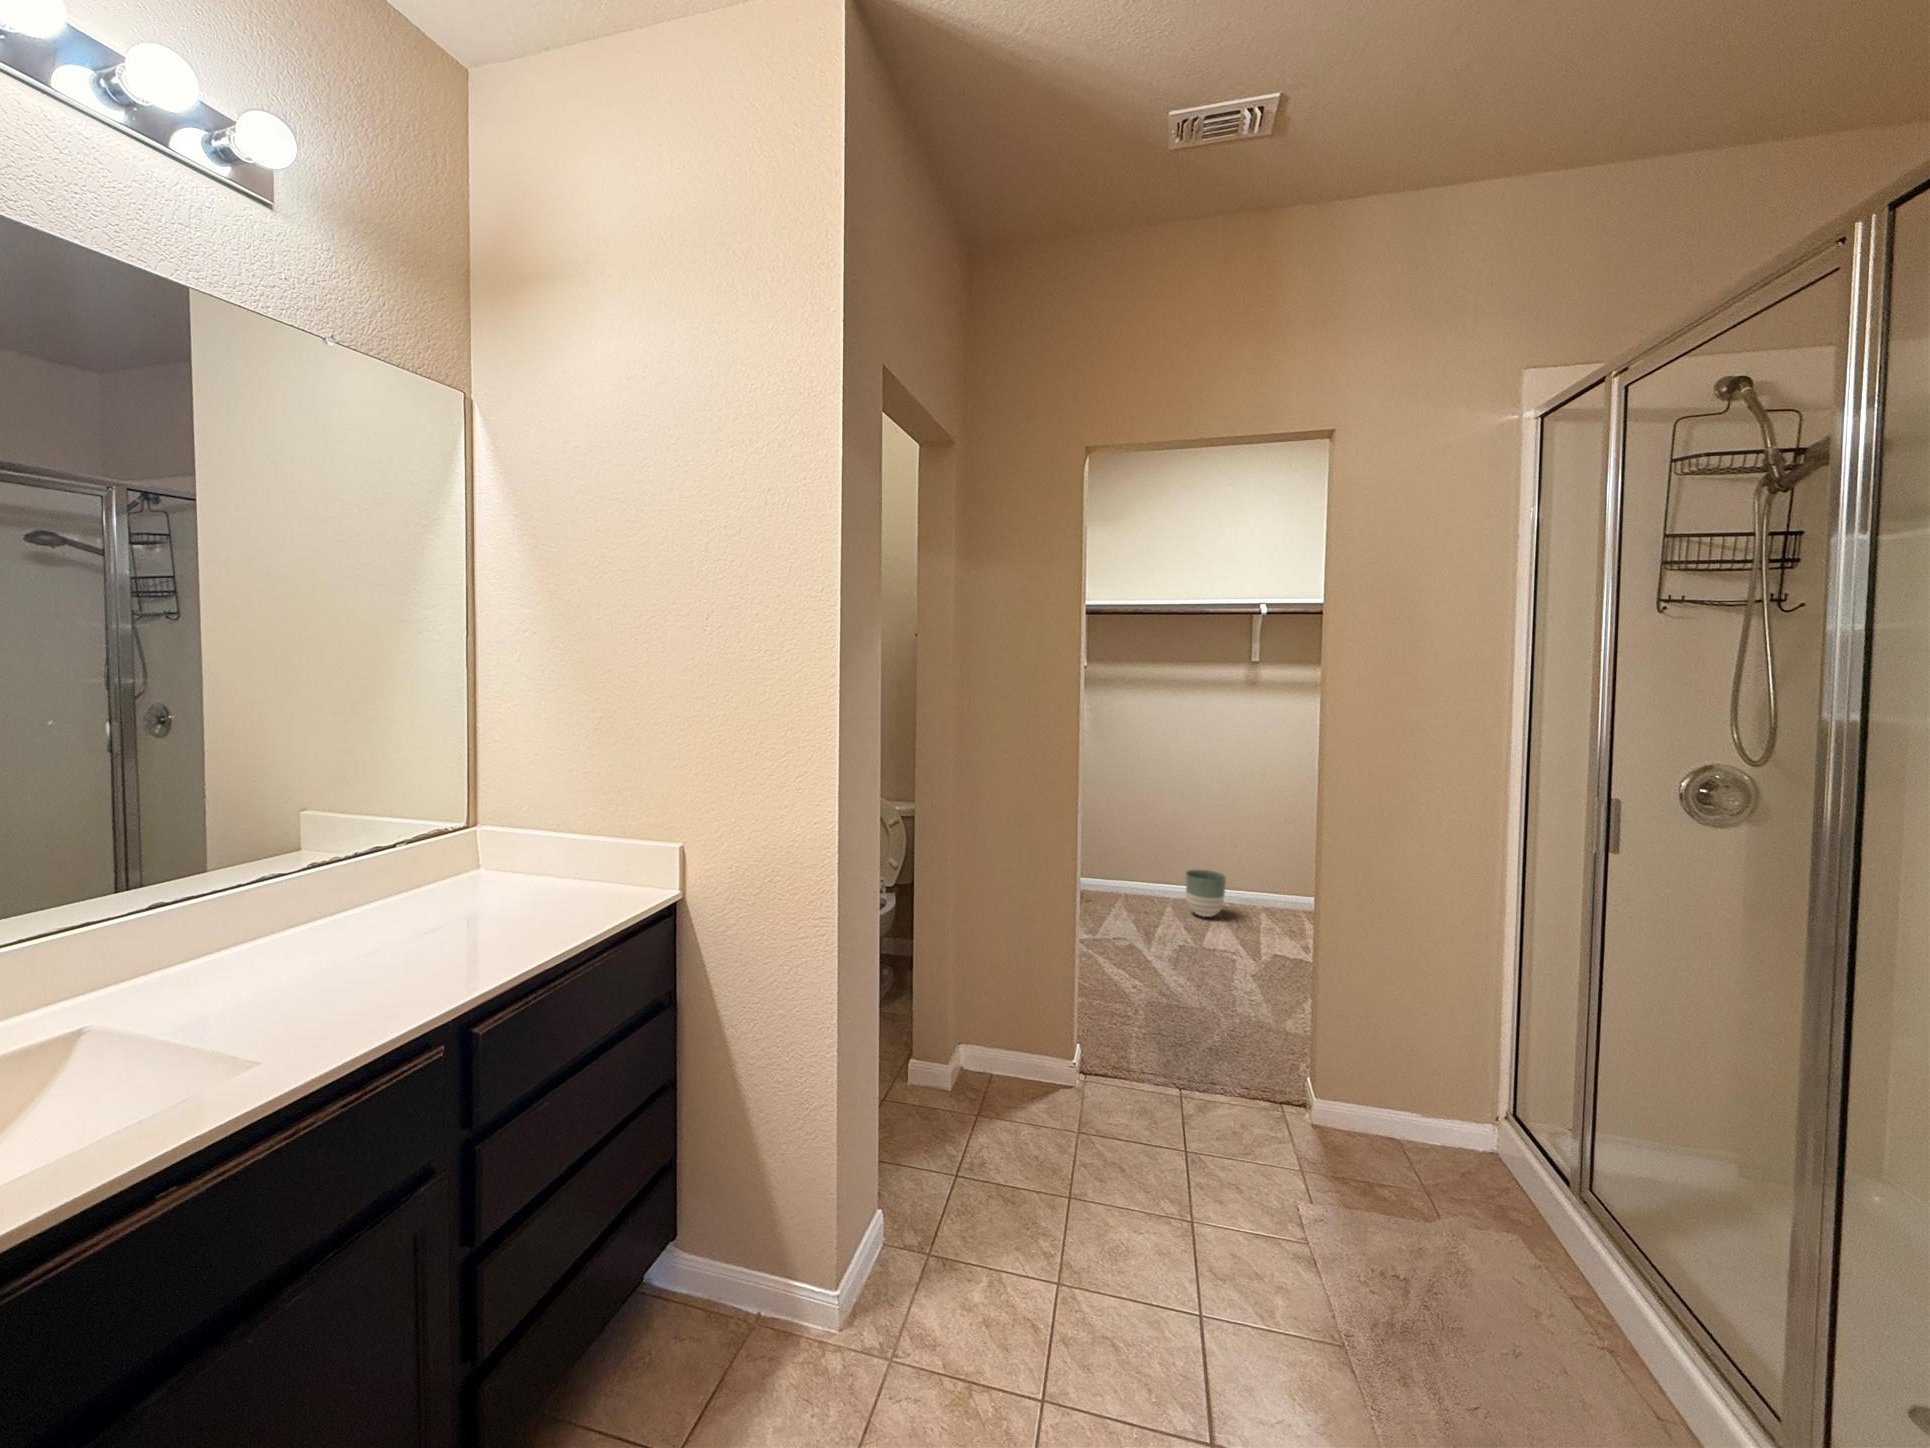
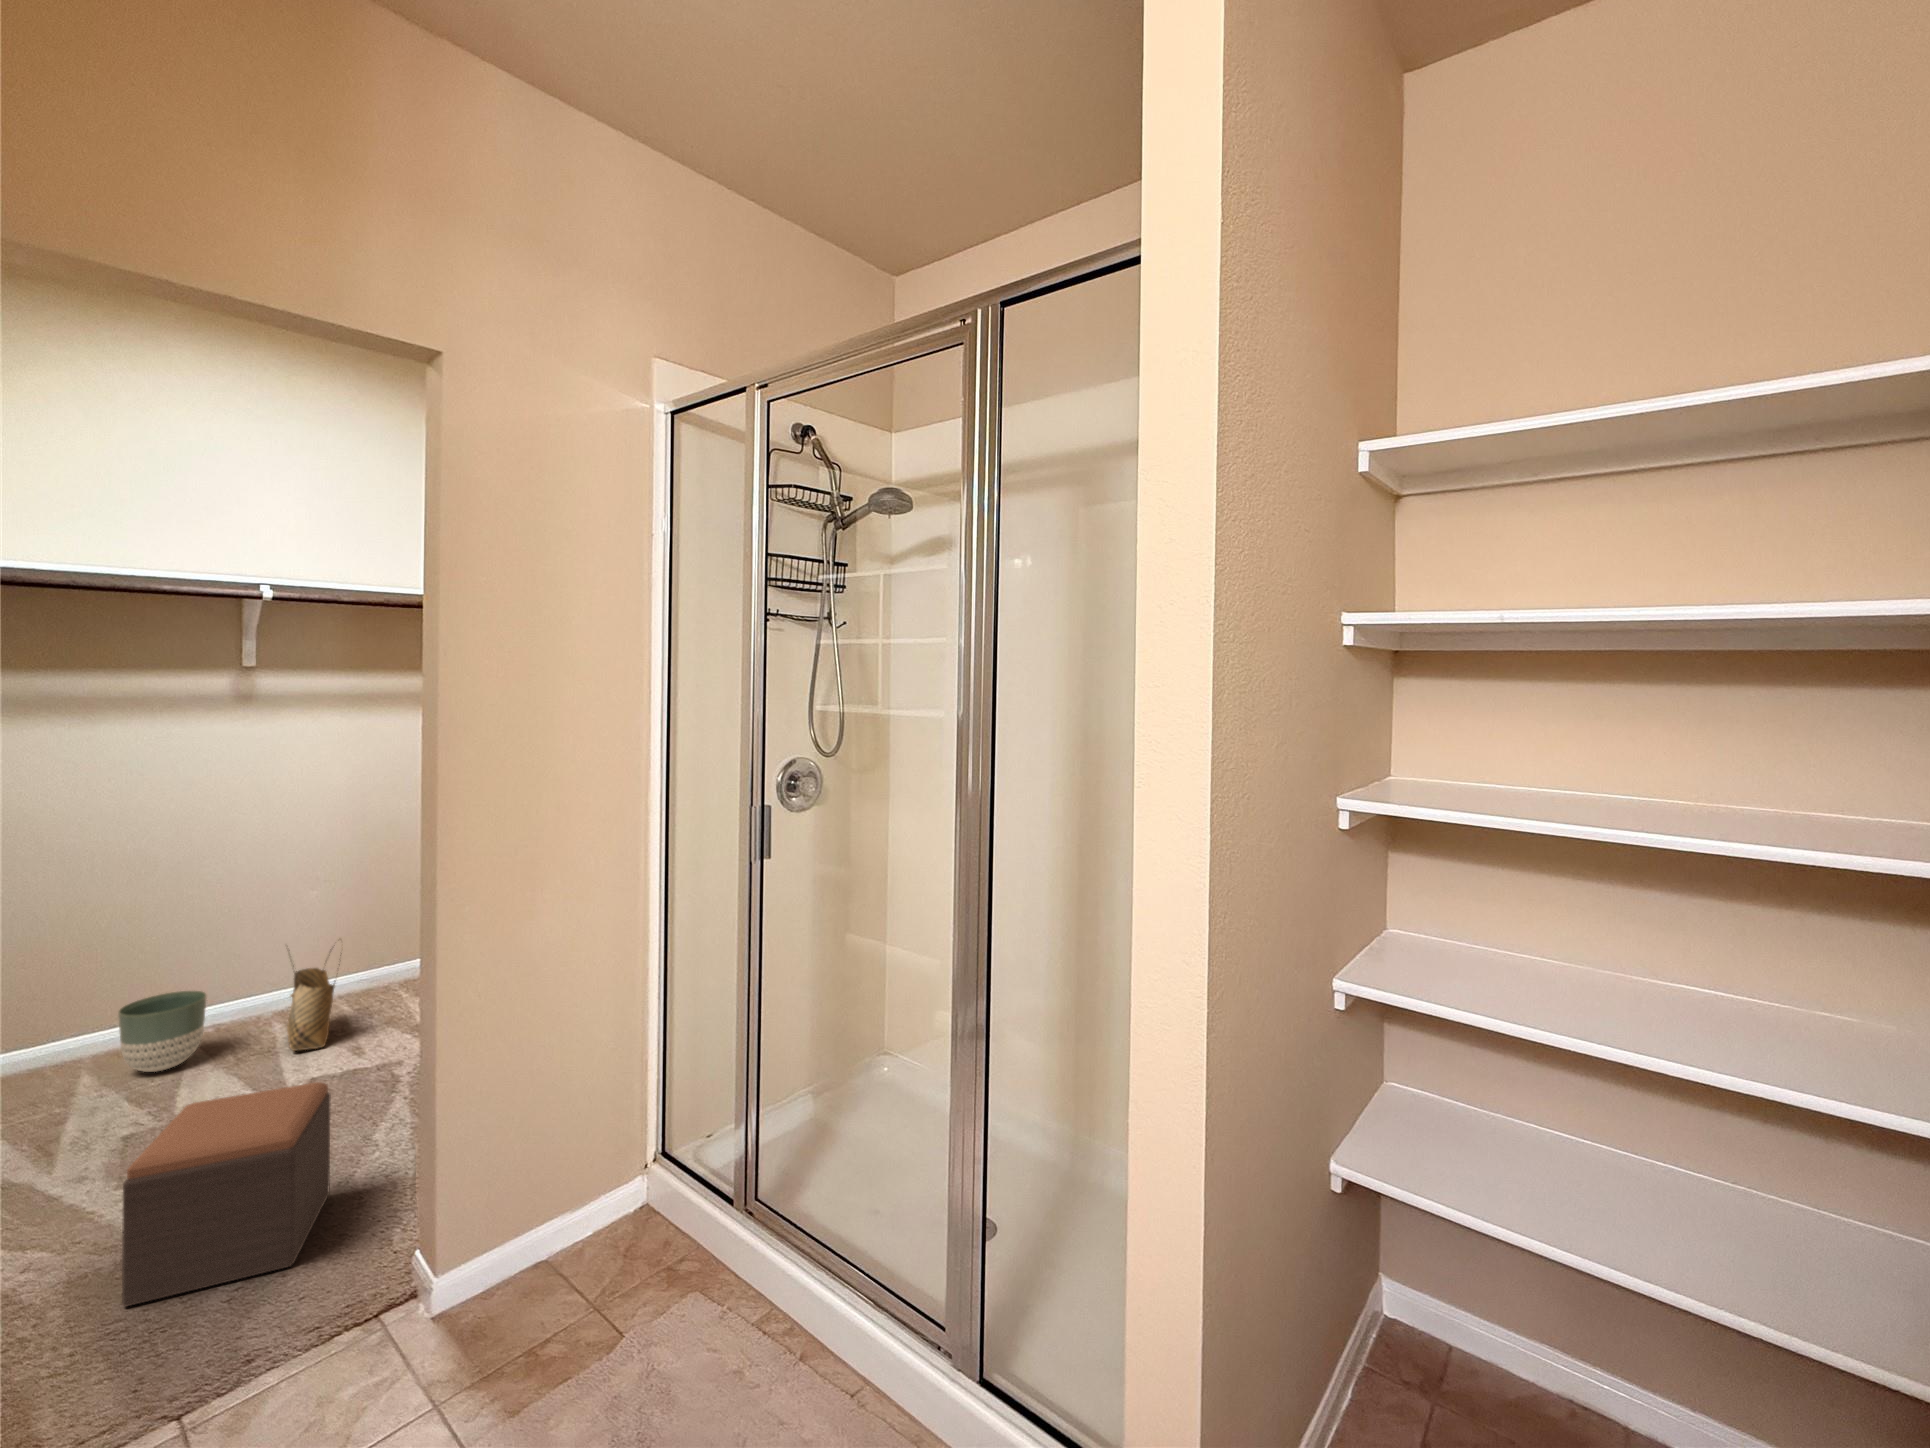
woven basket: none [1267,858,1302,937] -> present [287,946,340,1051]
footstool: none [1167,928,1273,1050] -> present [122,1082,331,1306]

